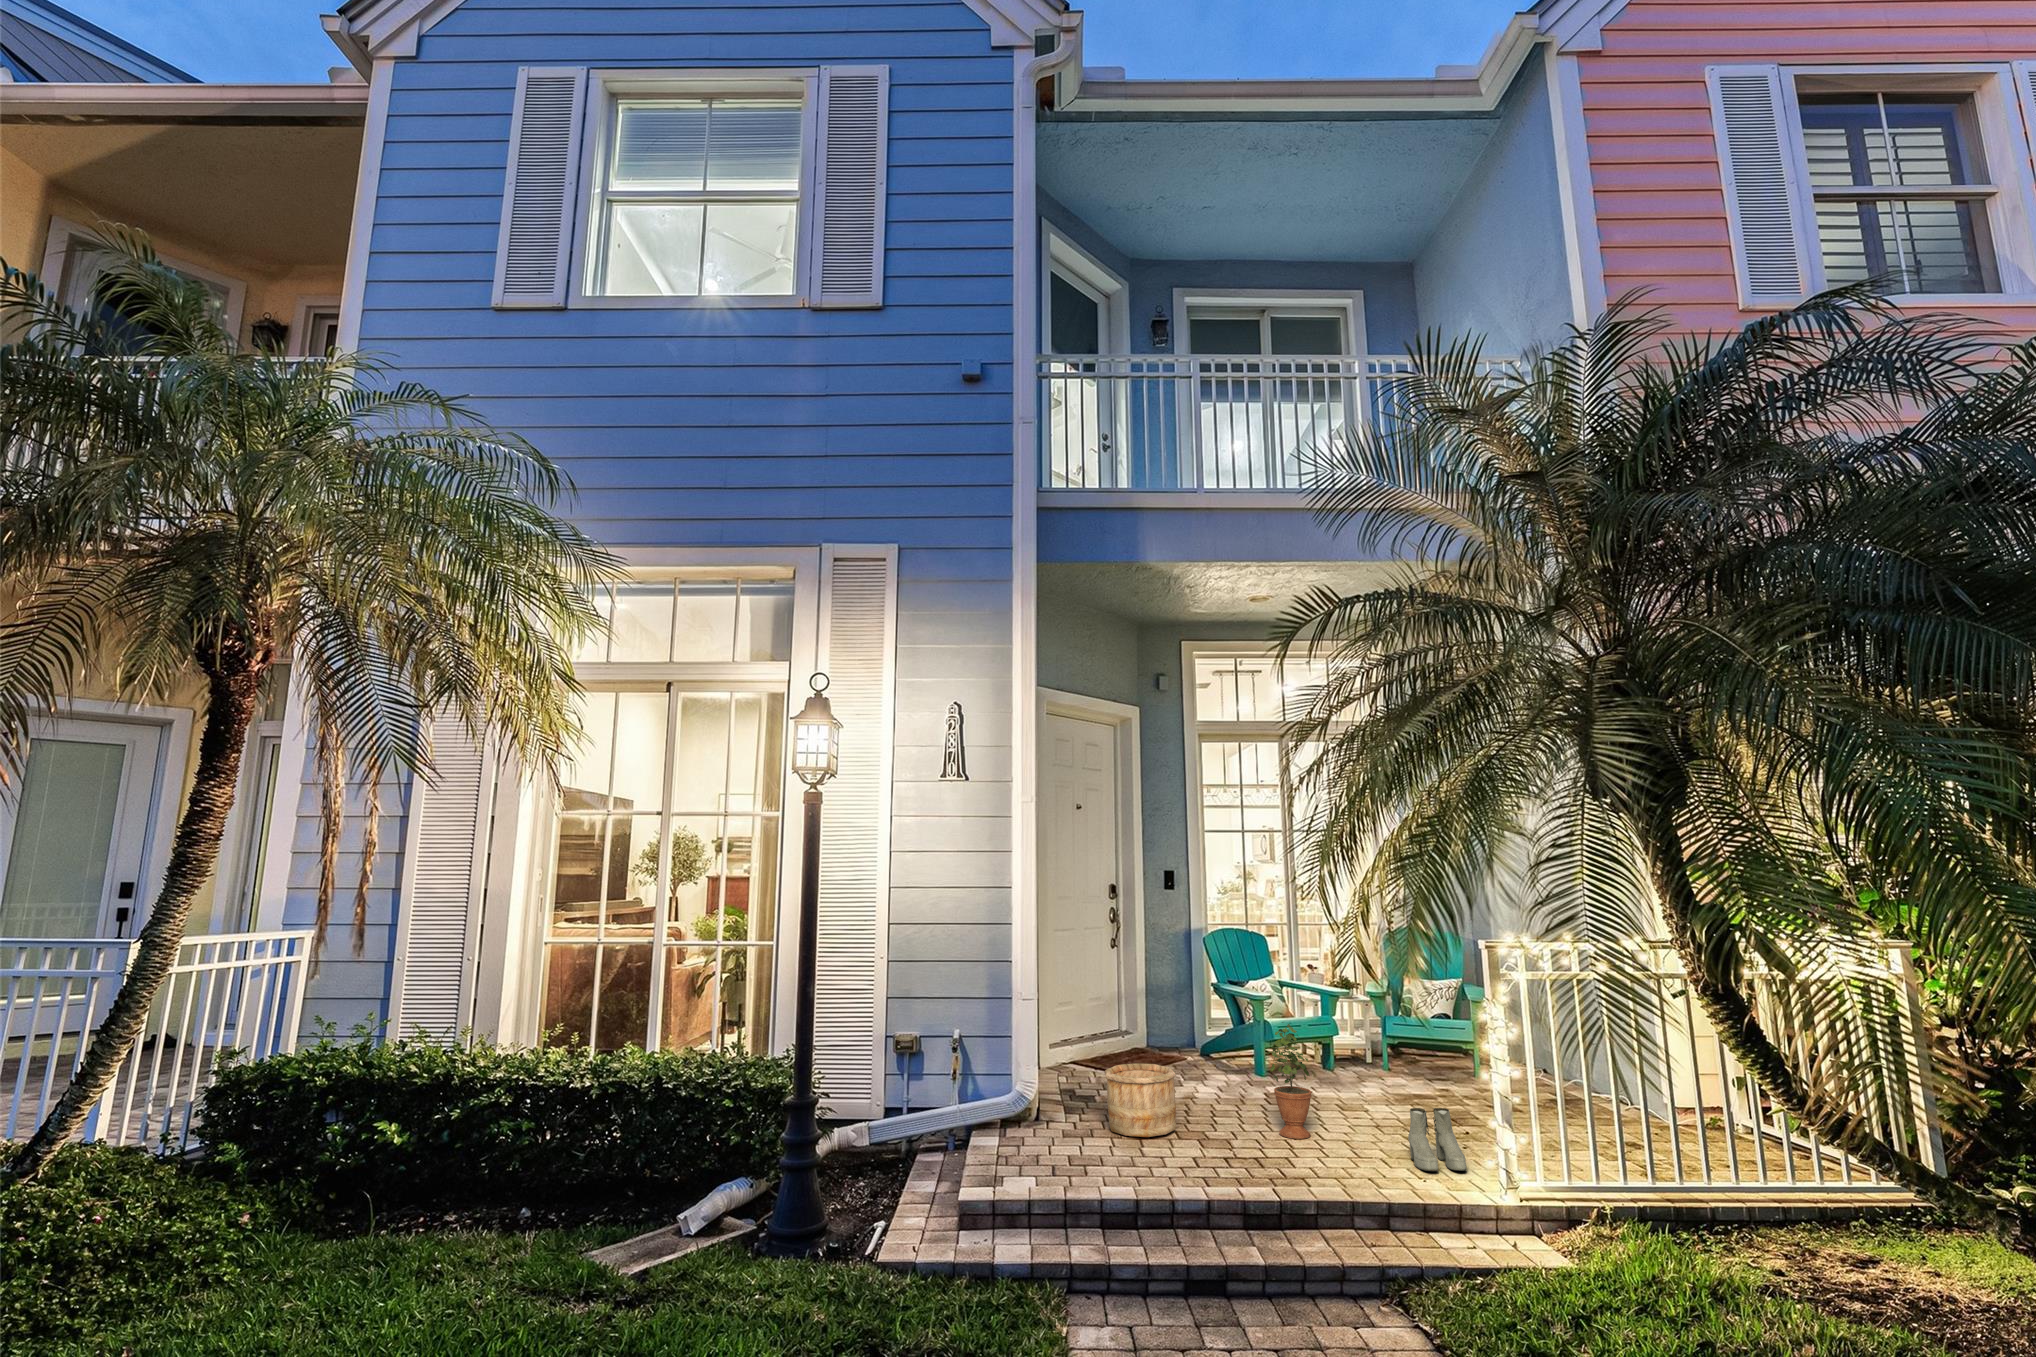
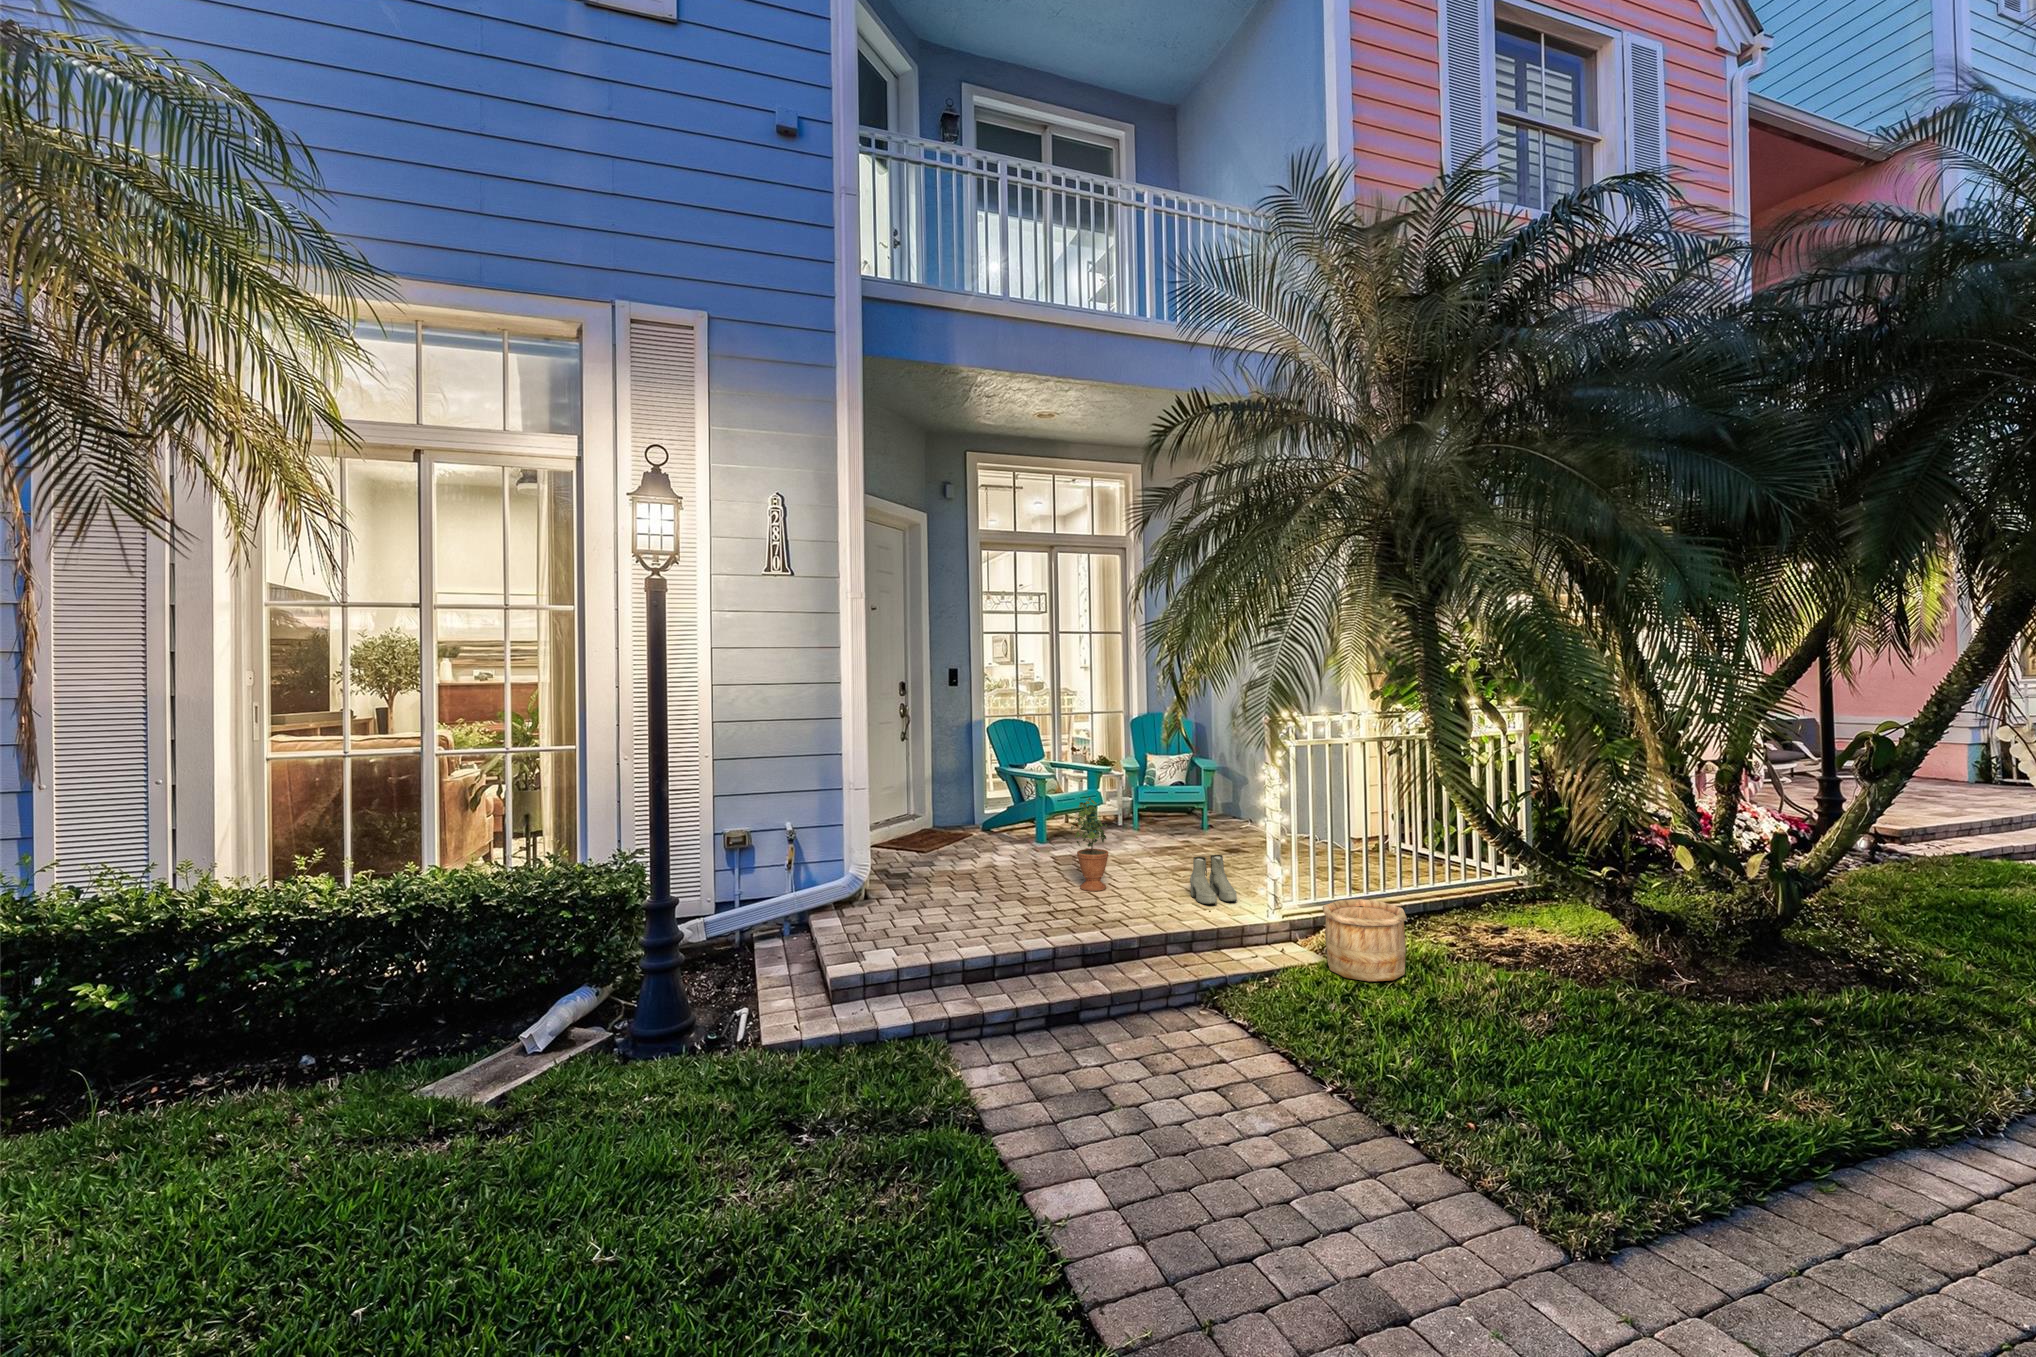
wooden bucket: present [1104,1063,1176,1137] -> present [1322,899,1407,981]

